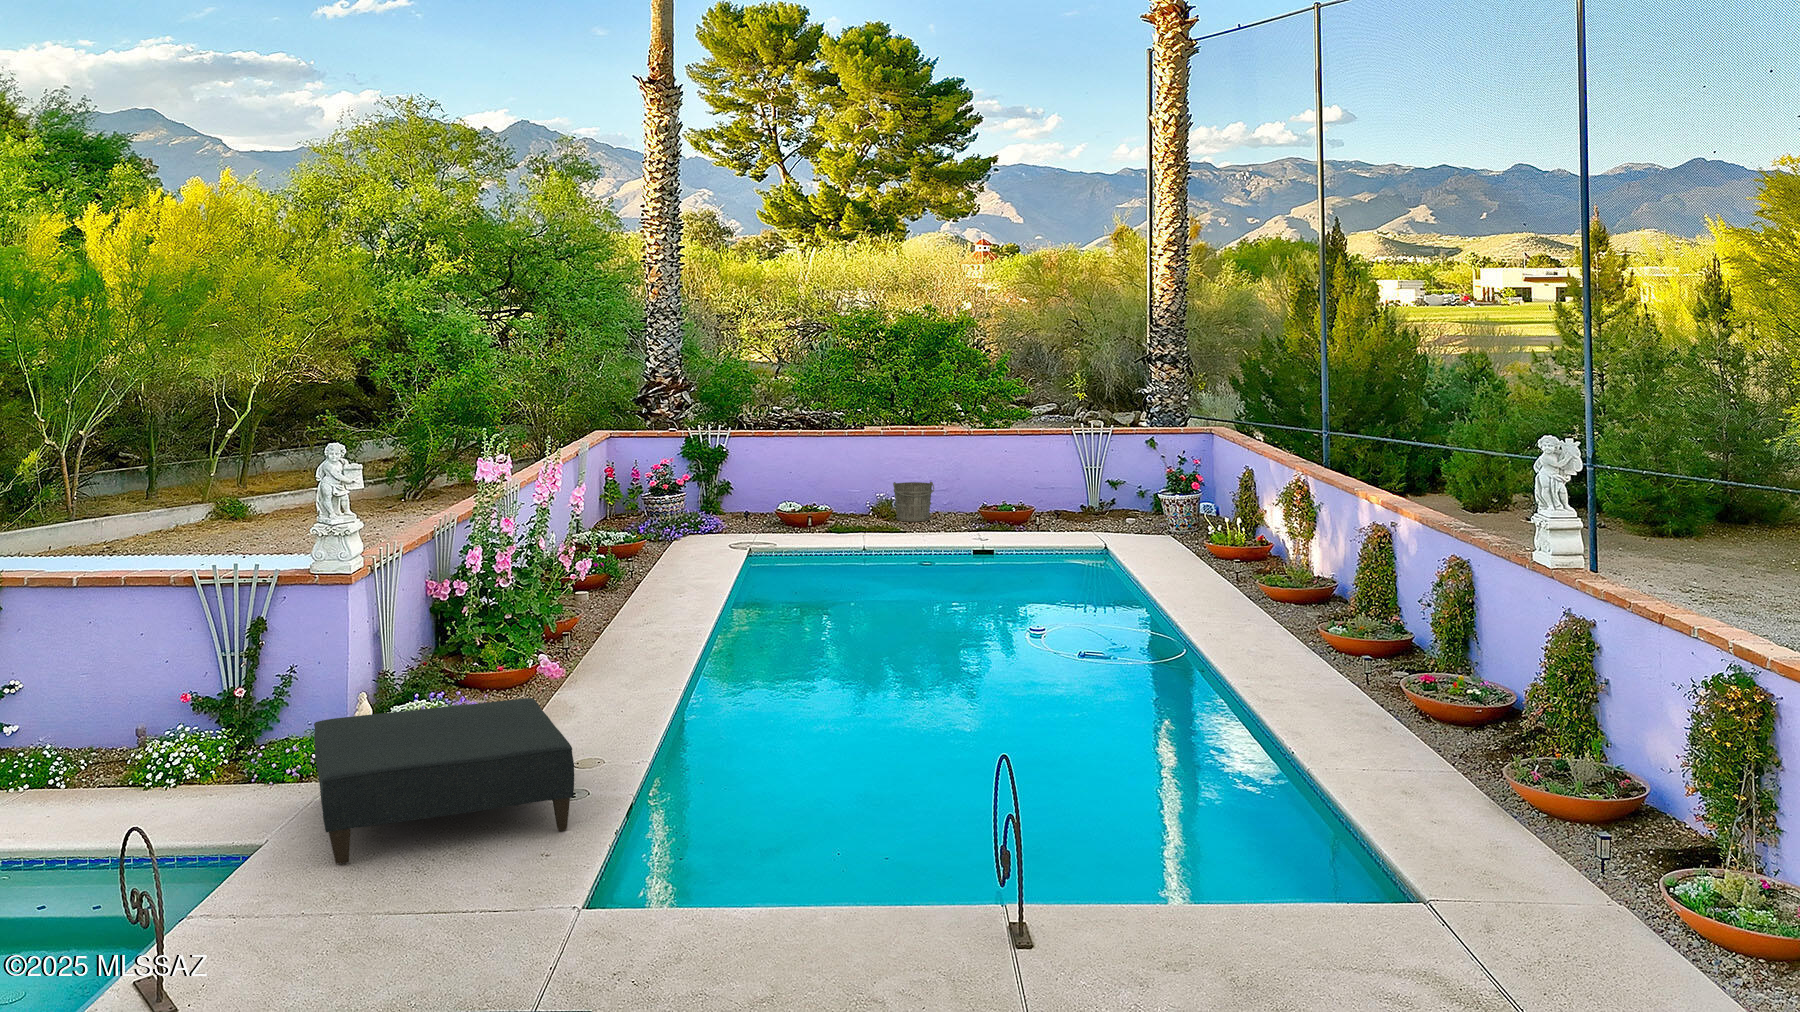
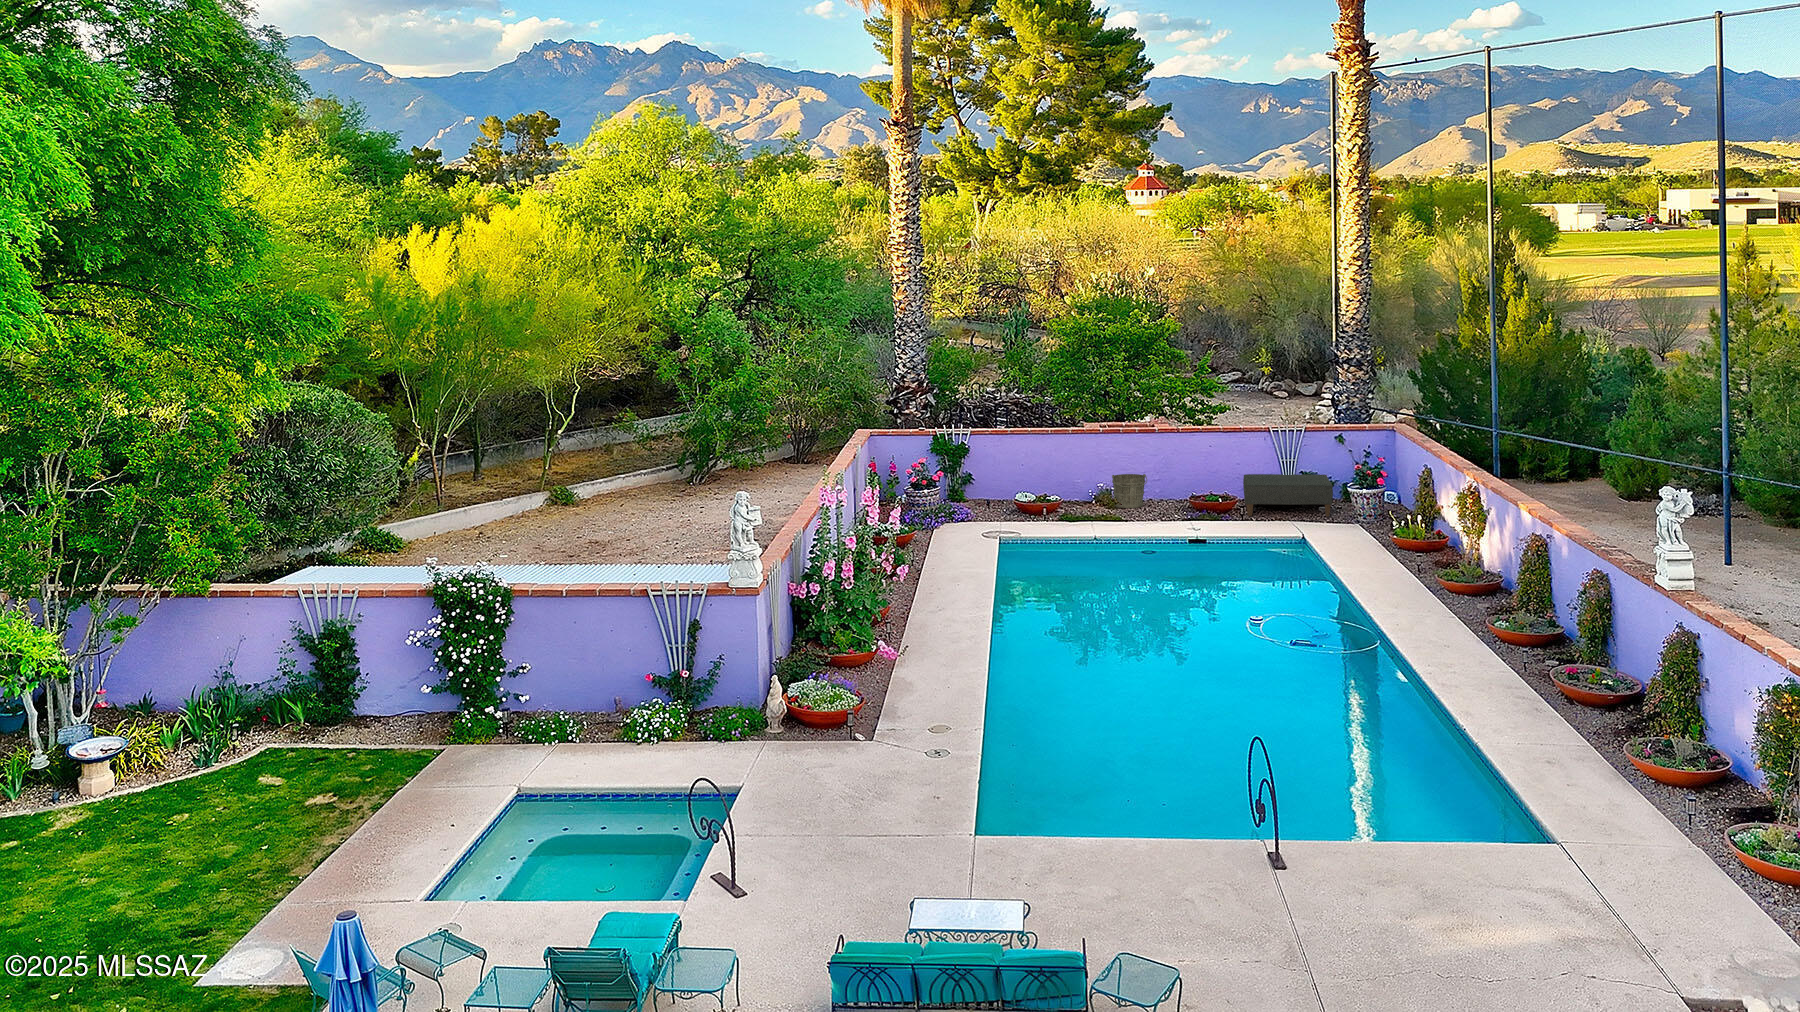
ottoman: present [314,698,574,864] -> present [1243,474,1333,517]

